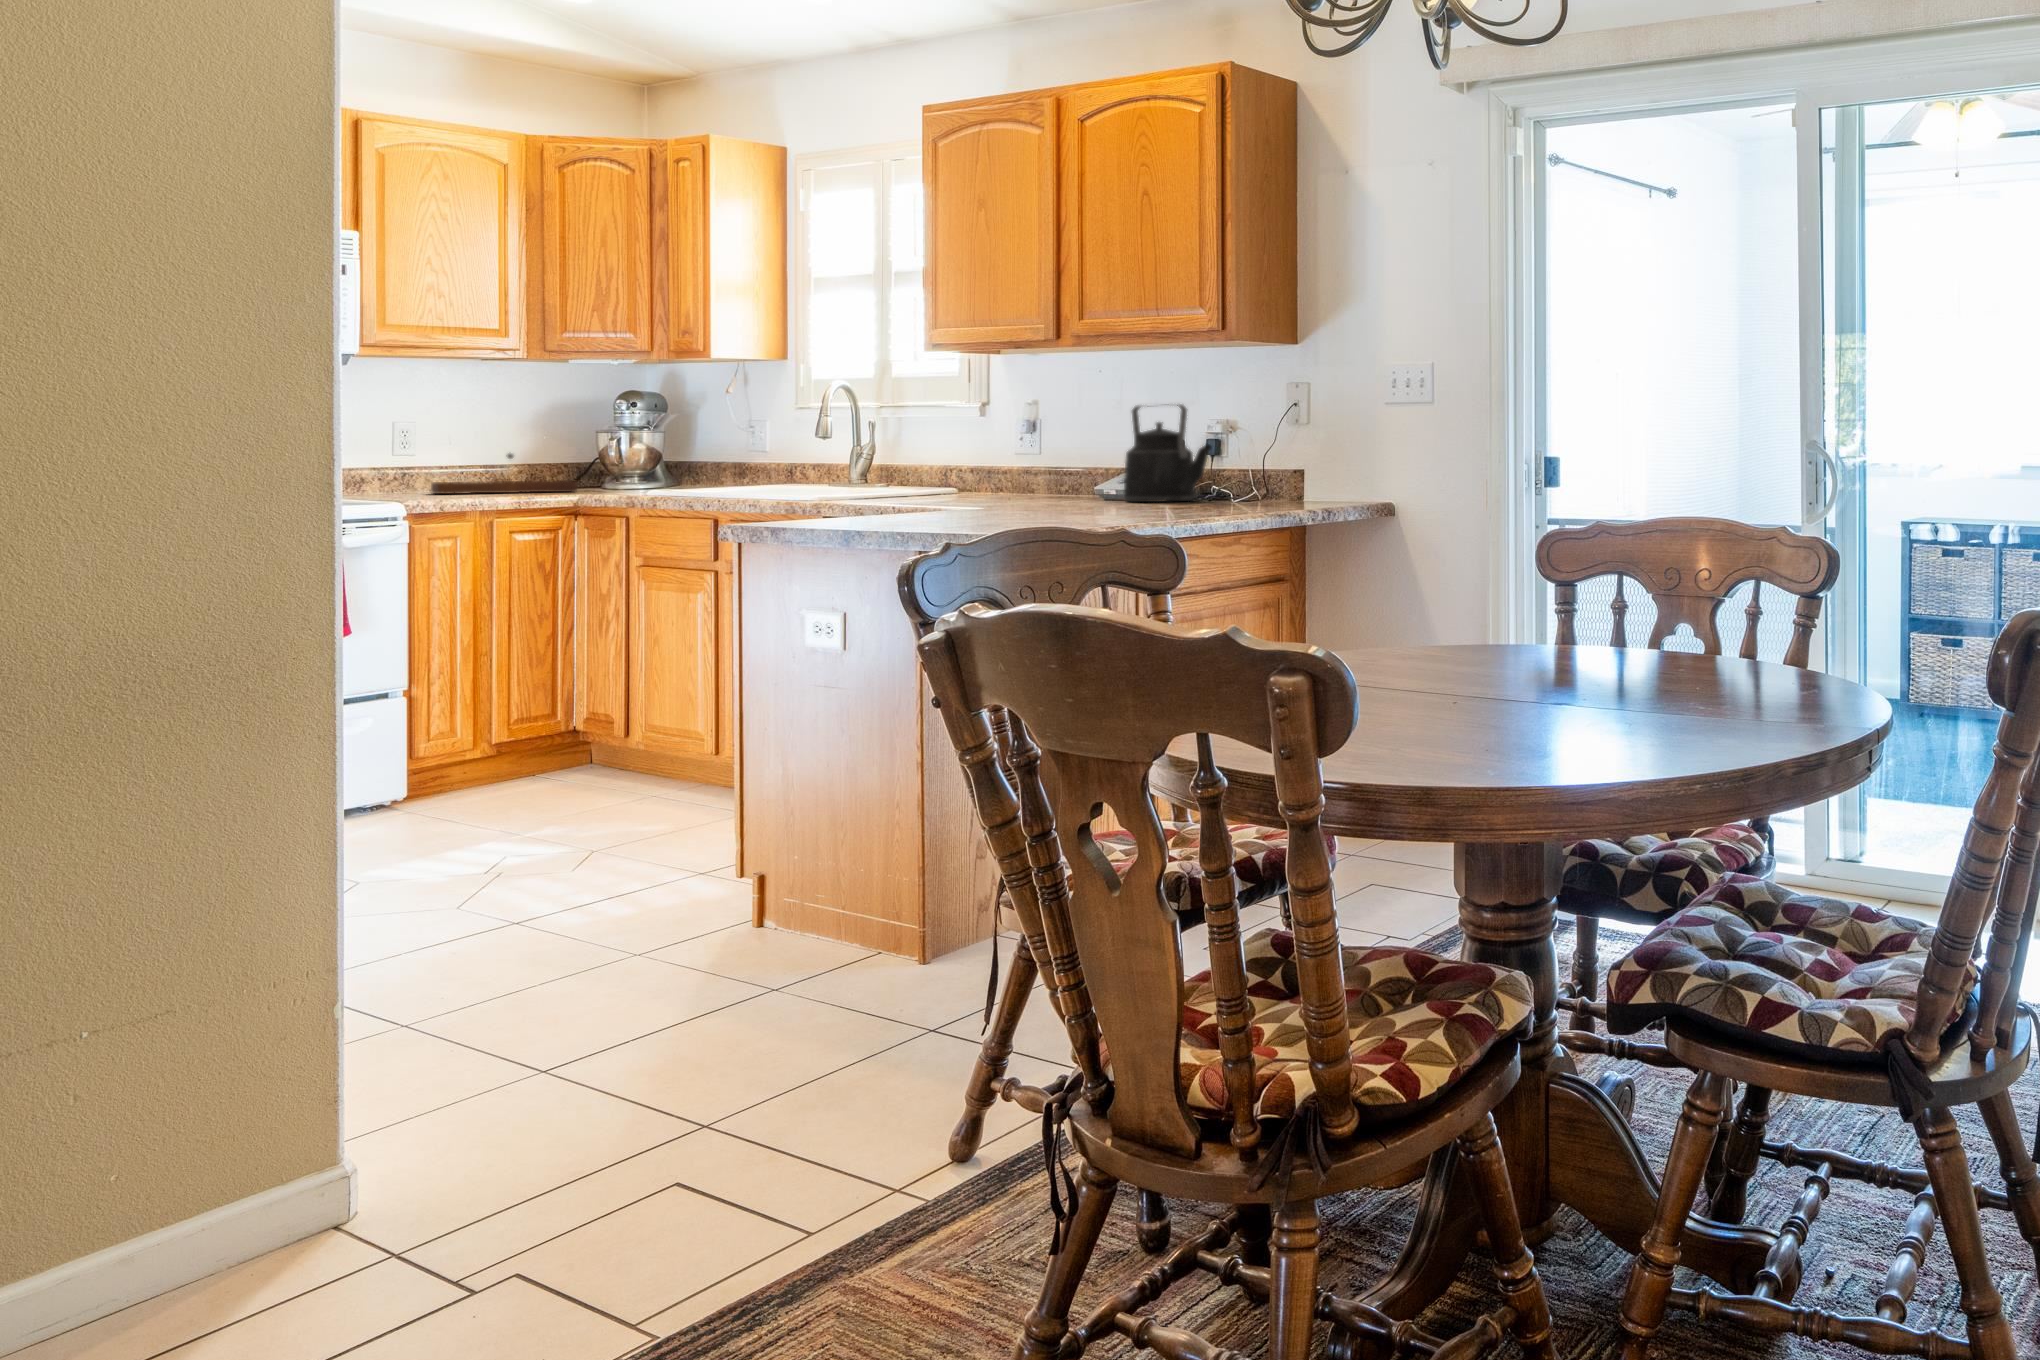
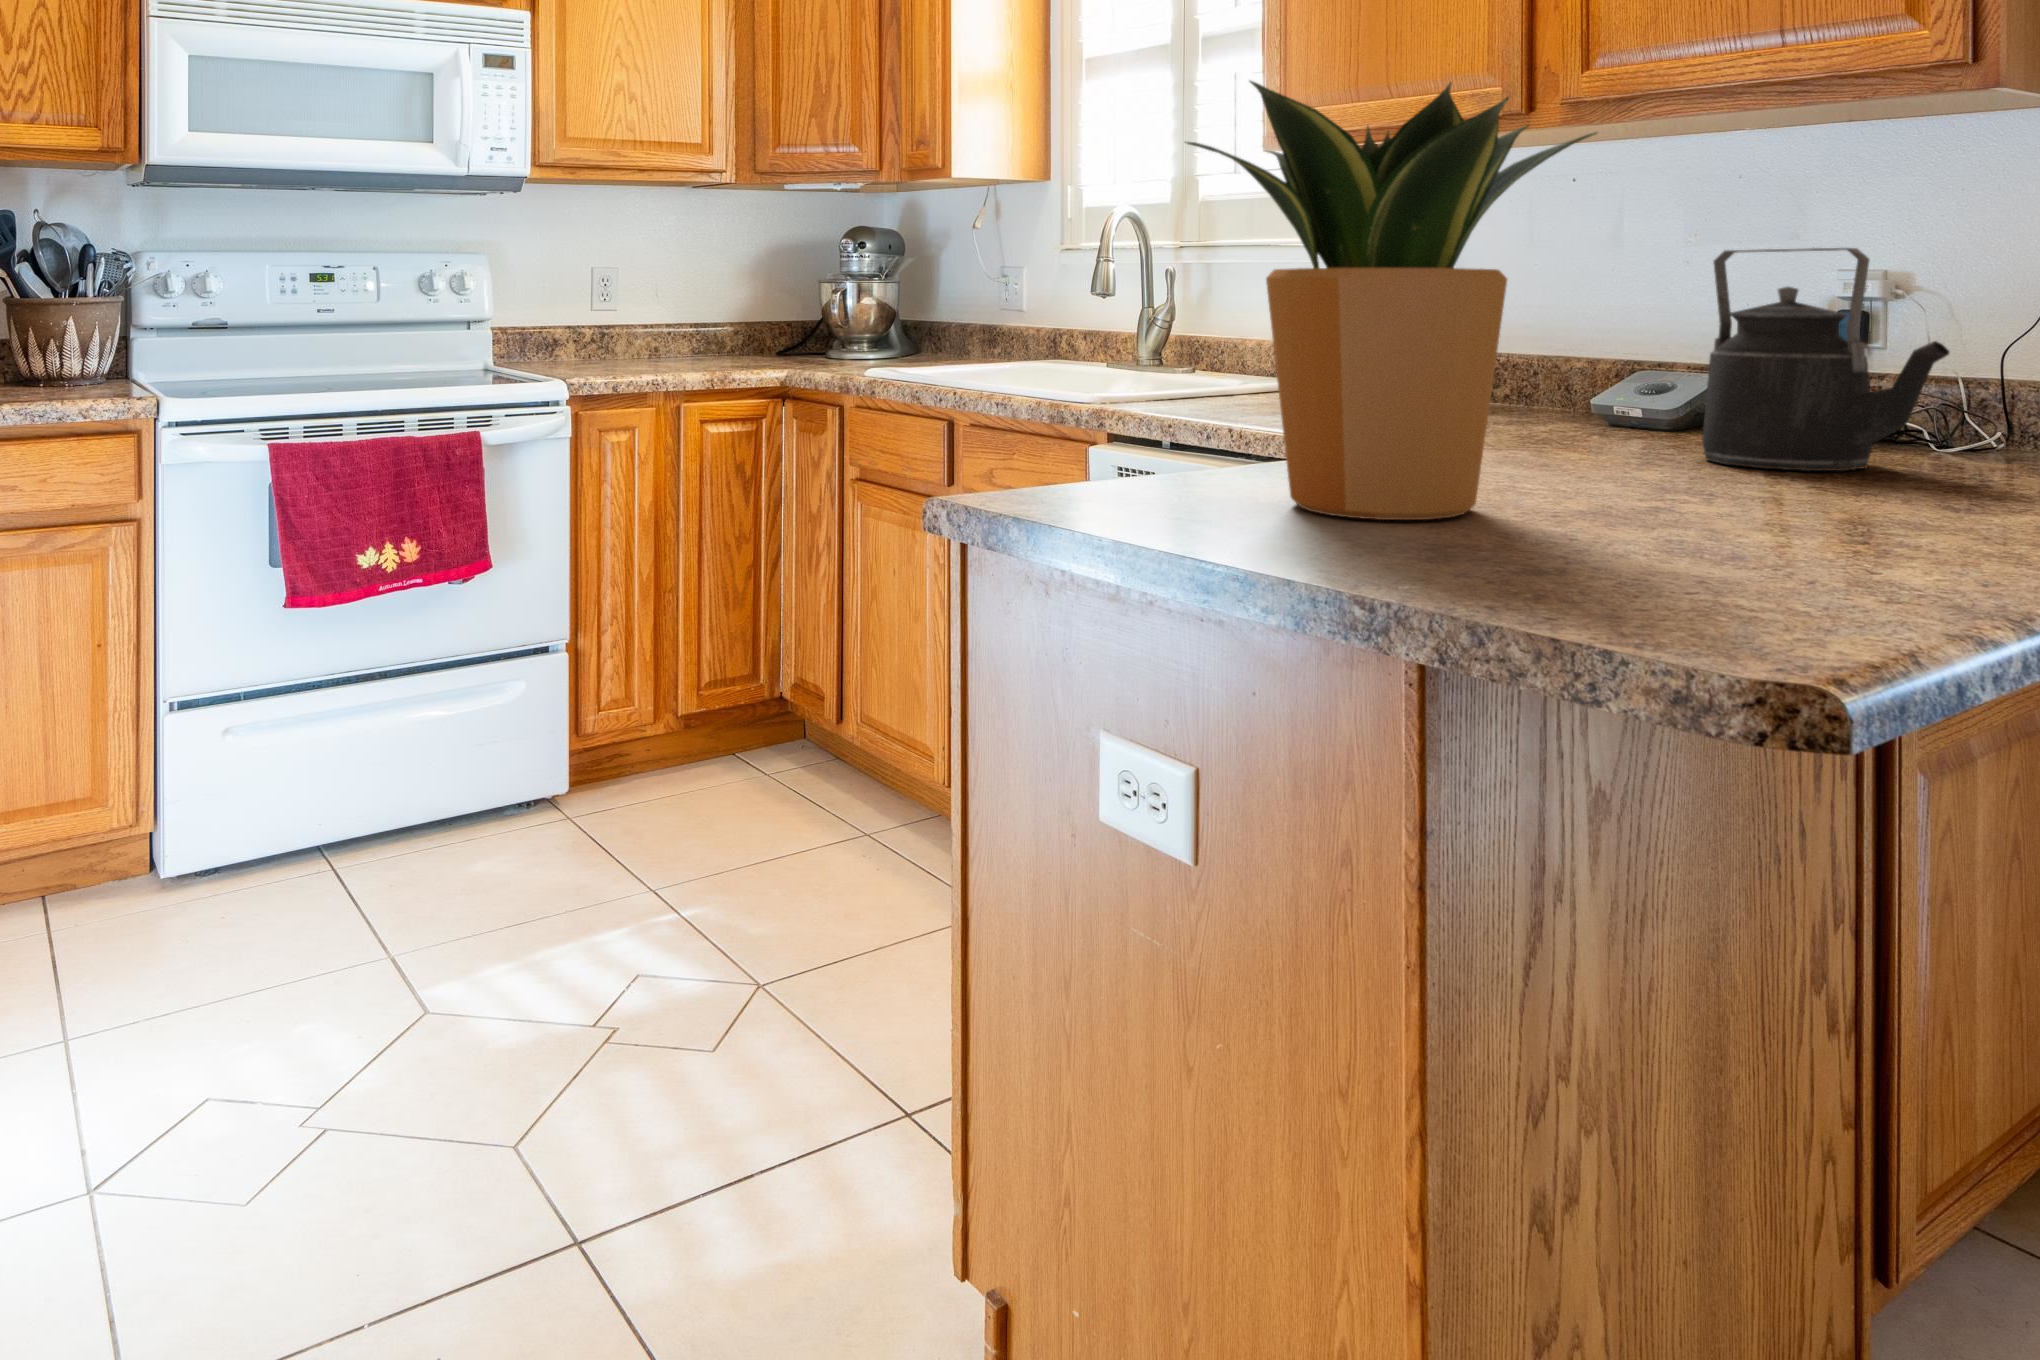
potted plant: none [855,336,1038,512] -> present [1187,81,1596,520]
tray: present [431,453,577,494] -> none [640,308,797,362]

